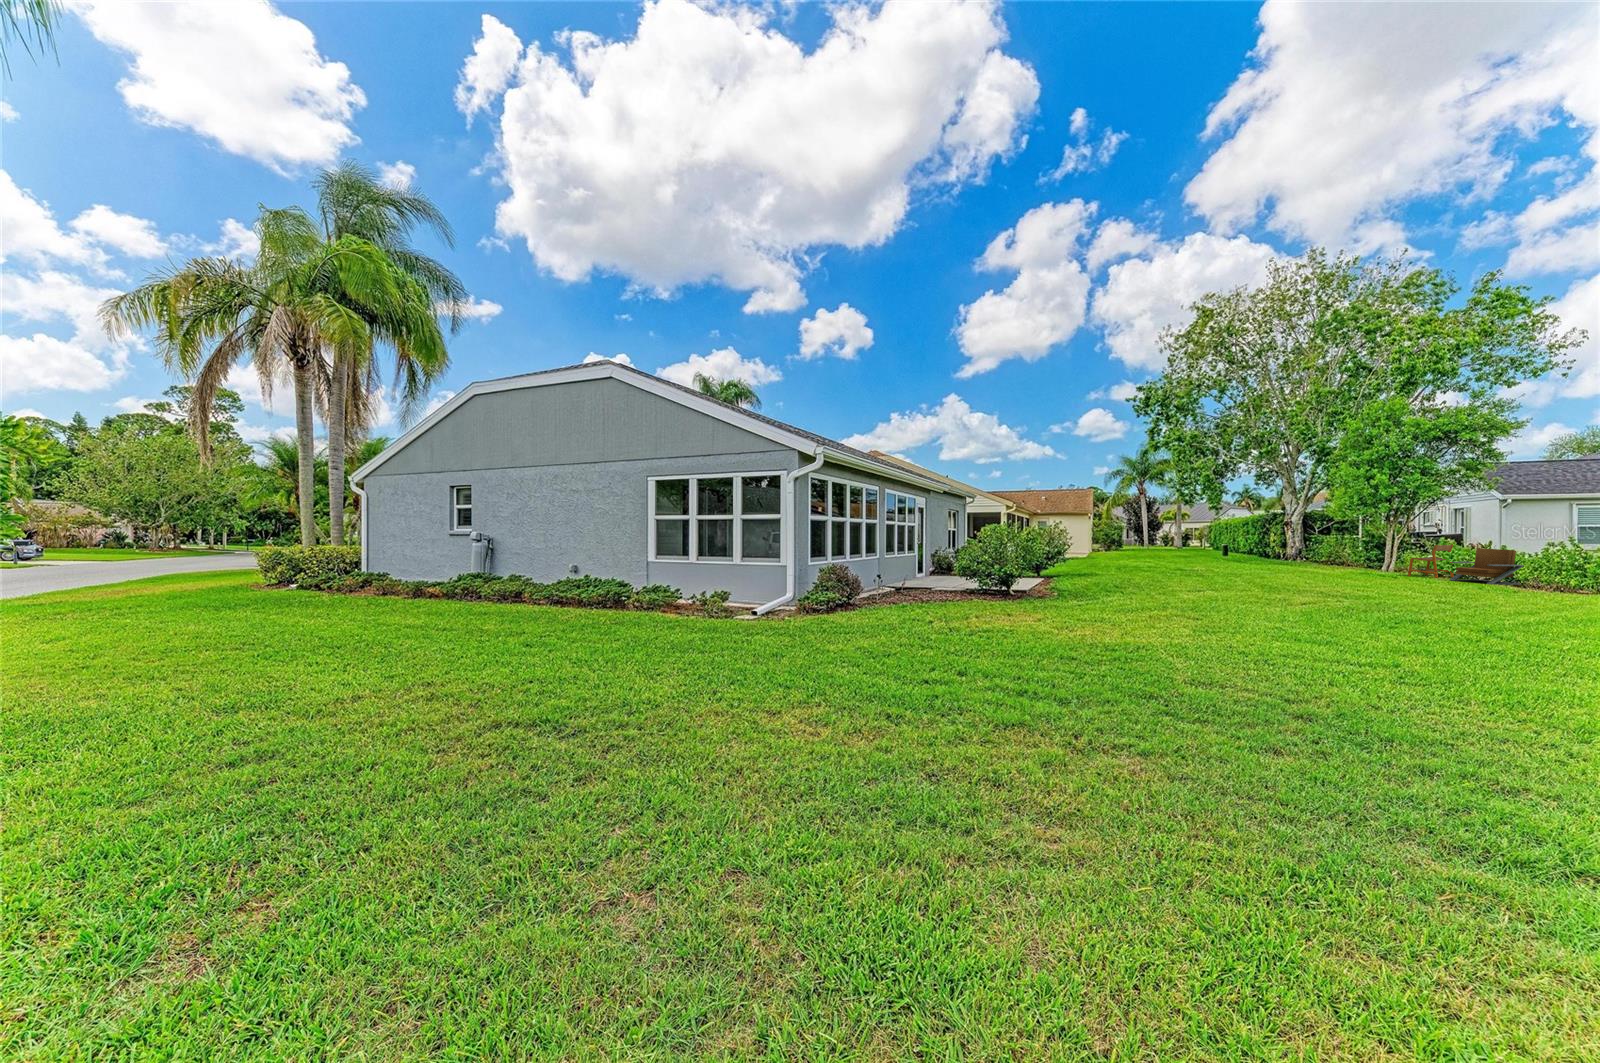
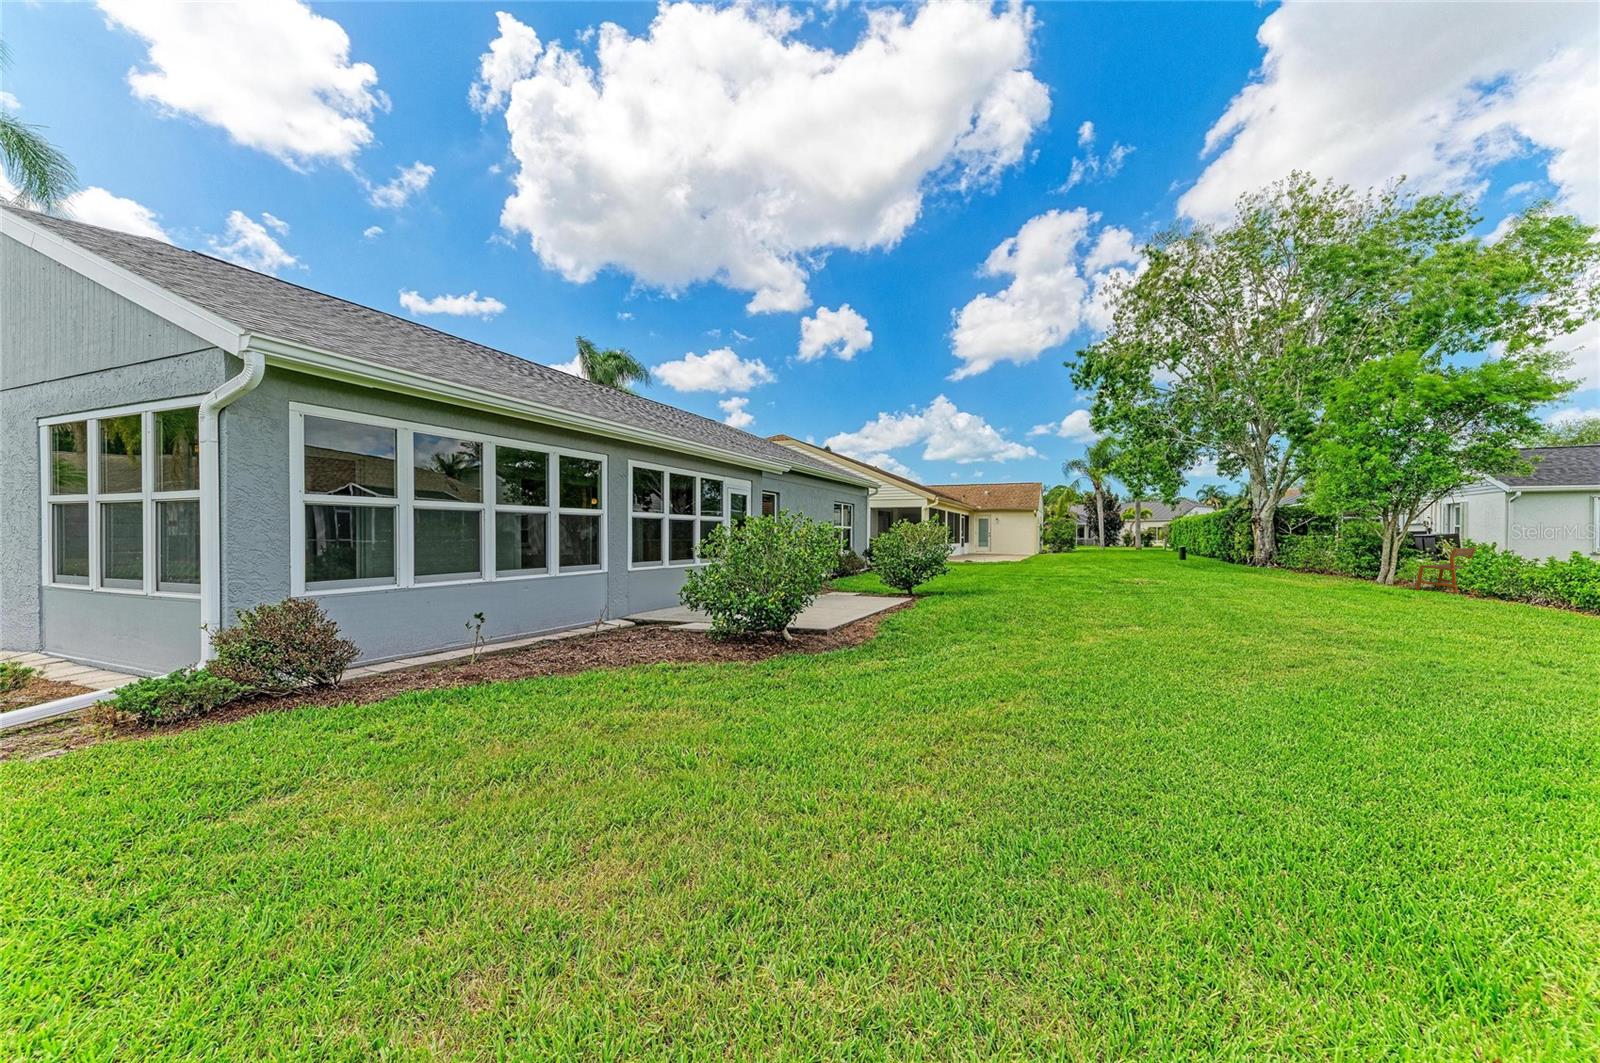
lounge chair: present [1449,548,1524,585] -> none [1477,553,1586,605]

